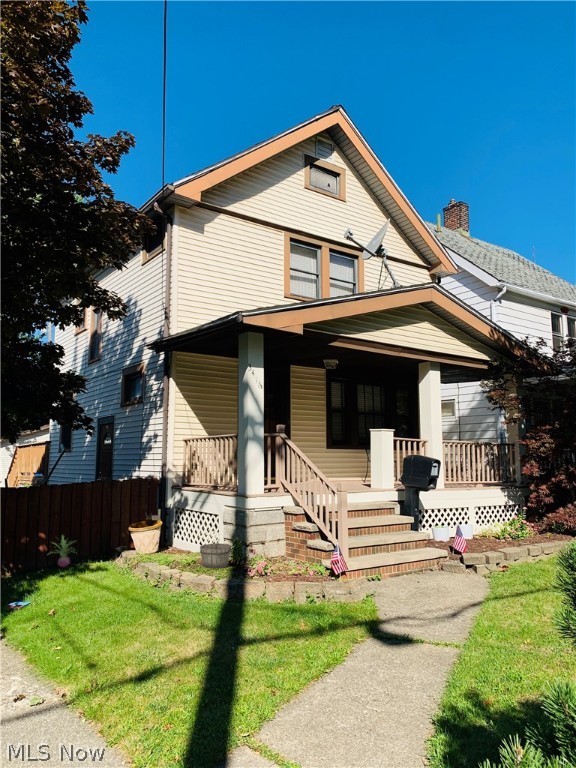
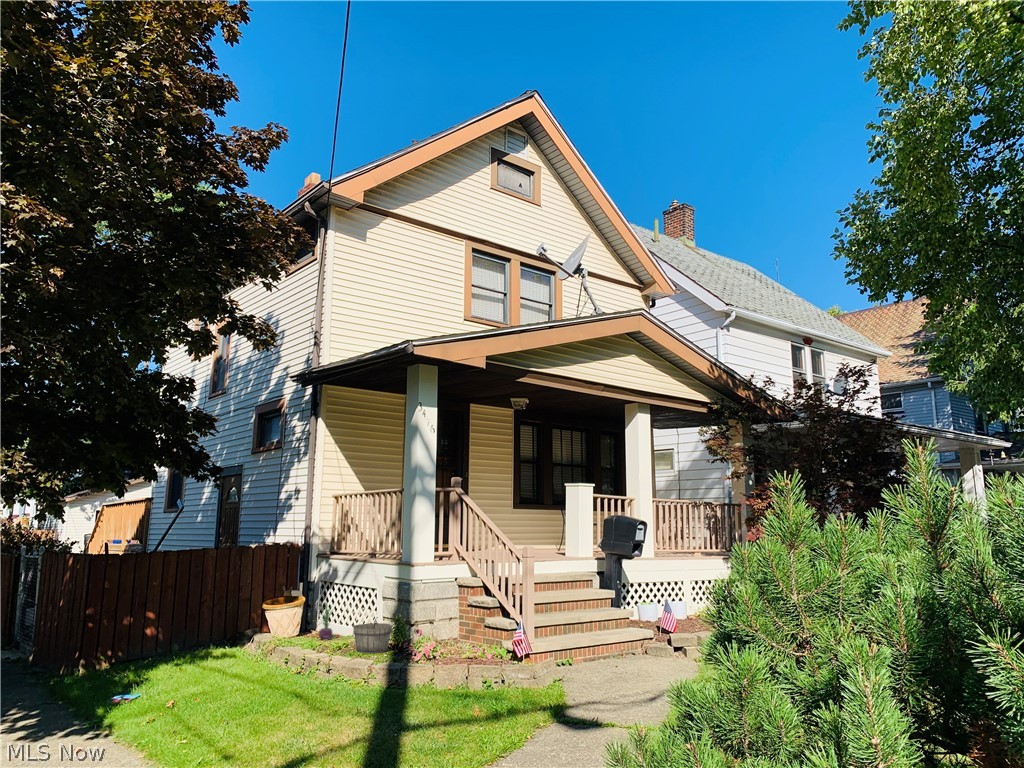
decorative plant: present [55,536,70,567] -> present [319,602,332,640]

